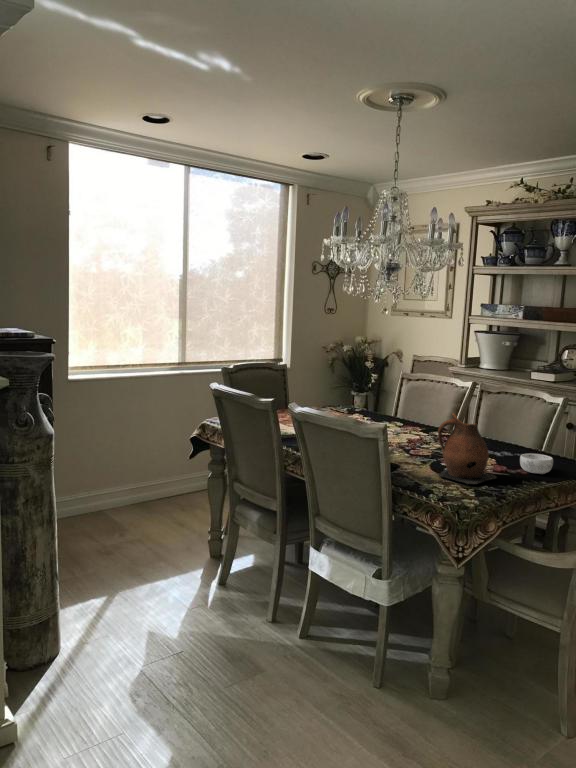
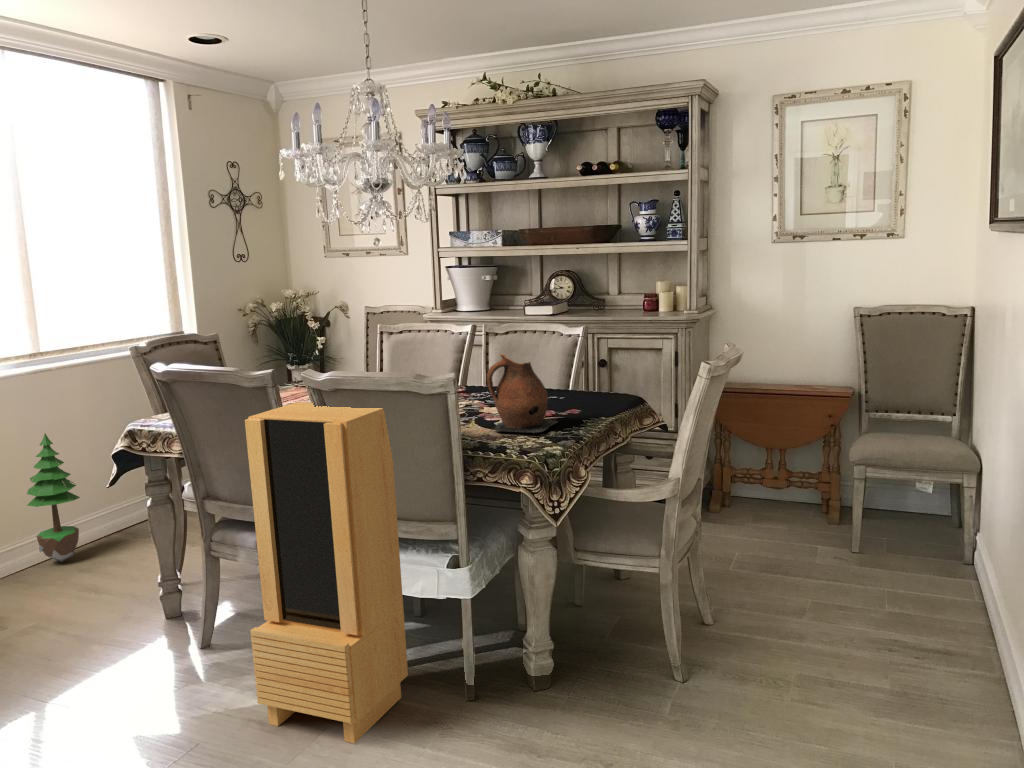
potted tree: none [158,415,190,501] -> present [27,434,80,562]
storage cabinet: none [223,426,342,690] -> present [245,402,408,743]
decorative bowl: present [520,453,553,474] -> none [570,390,606,411]

